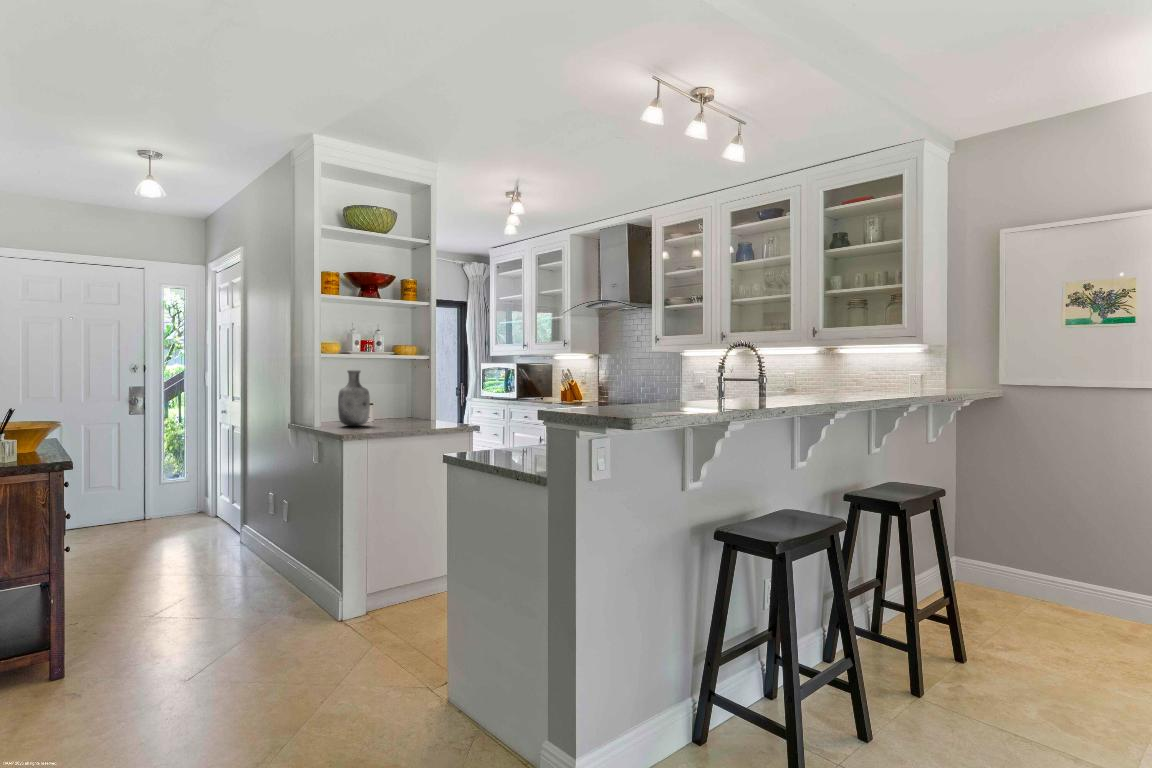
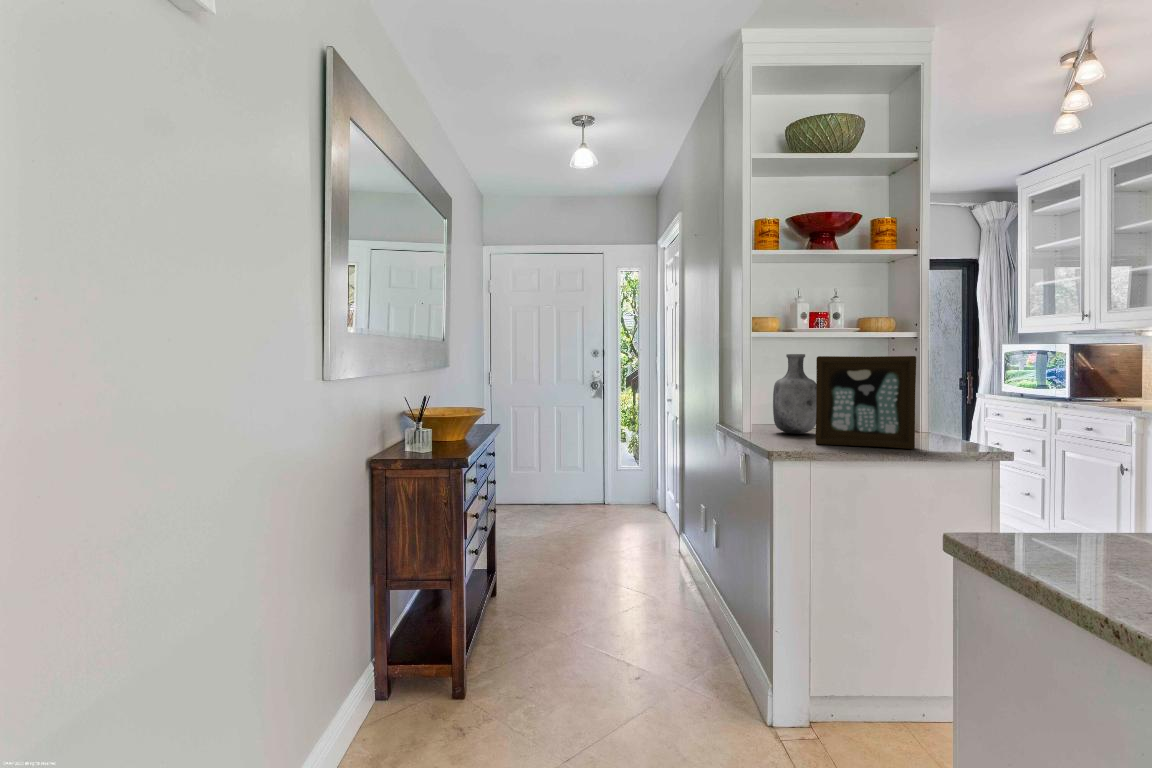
picture frame: none [371,372,431,431] -> present [815,356,916,449]

